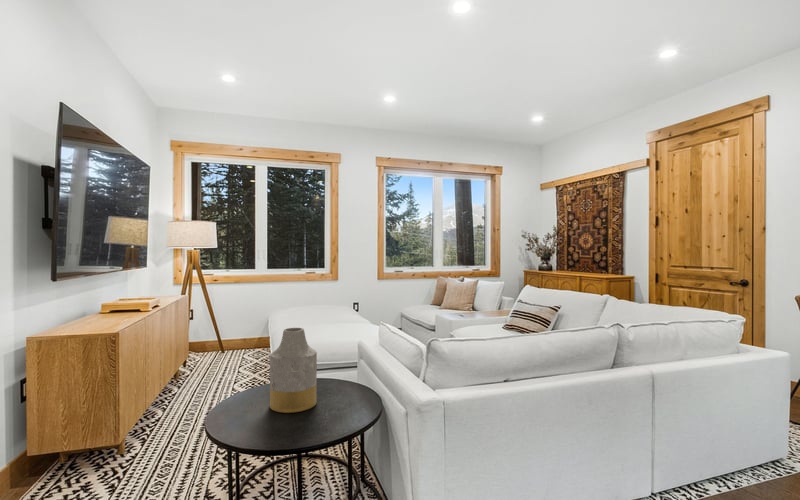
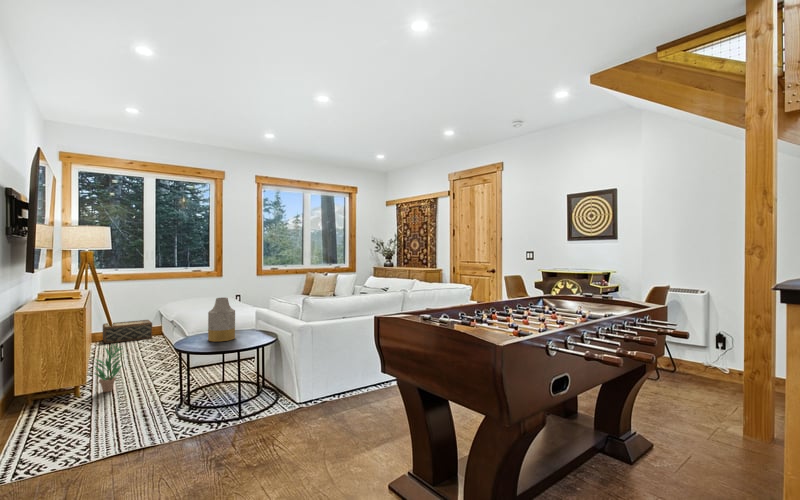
woven basket: none [207,330,258,357] -> present [103,320,152,343]
potted plant: none [136,377,183,452] -> present [95,344,122,392]

